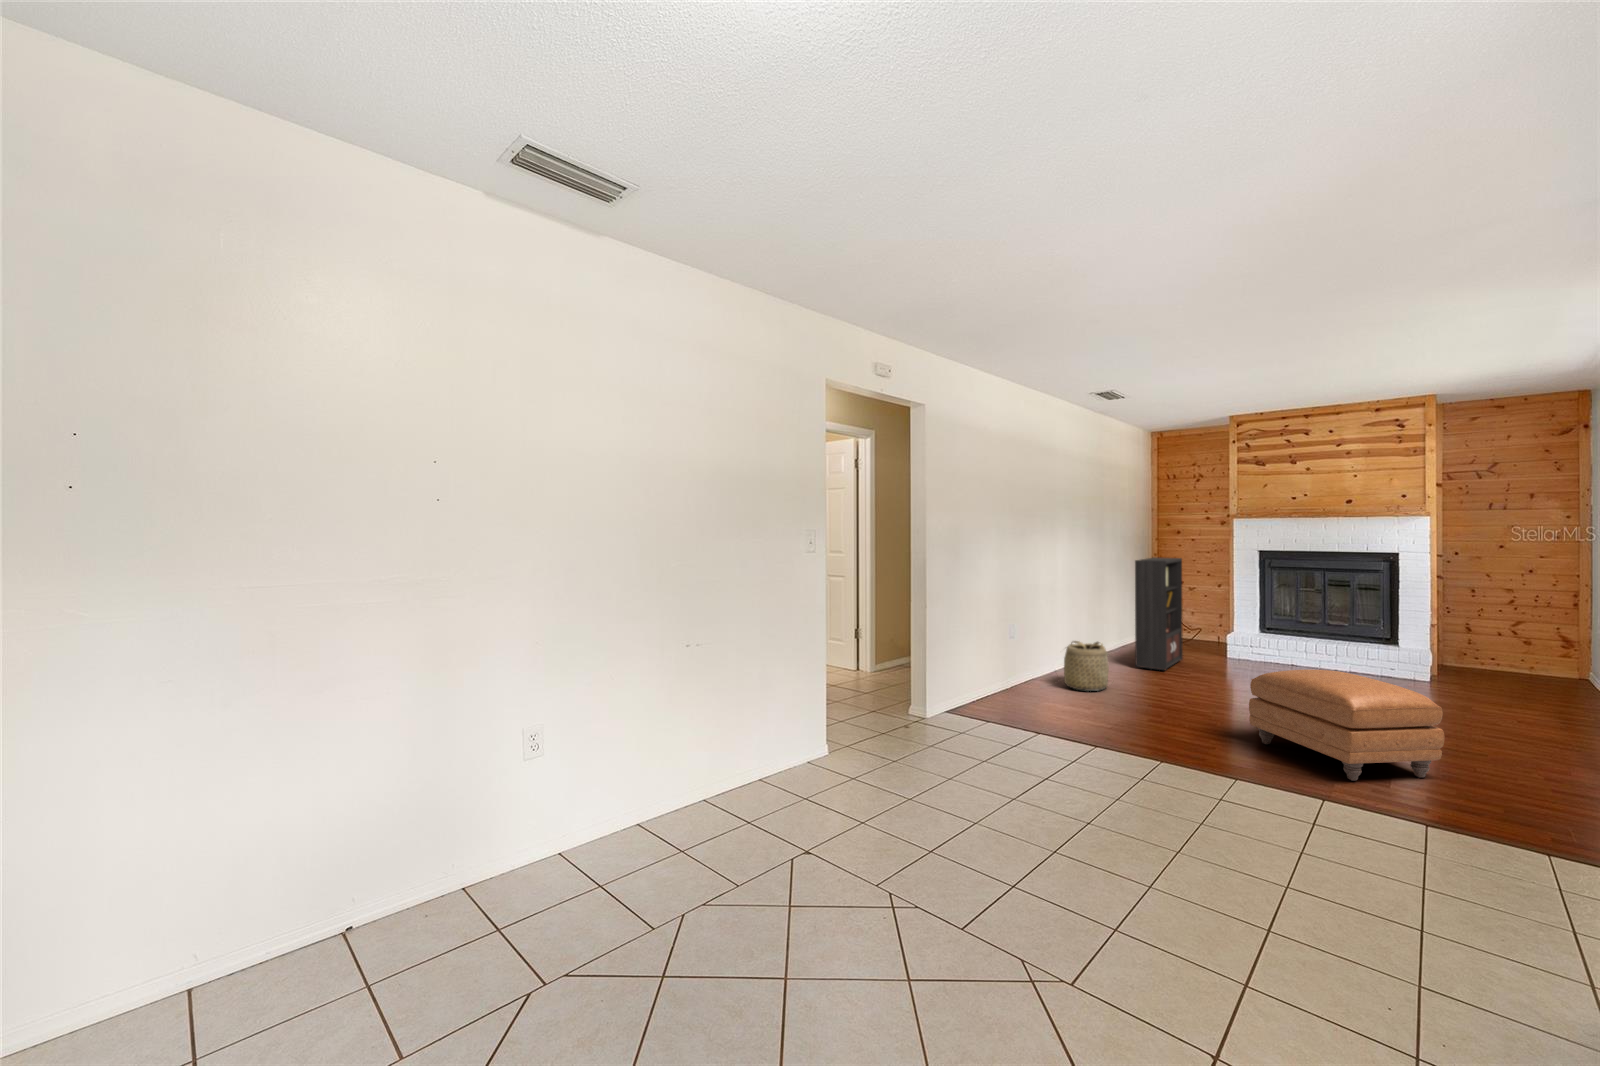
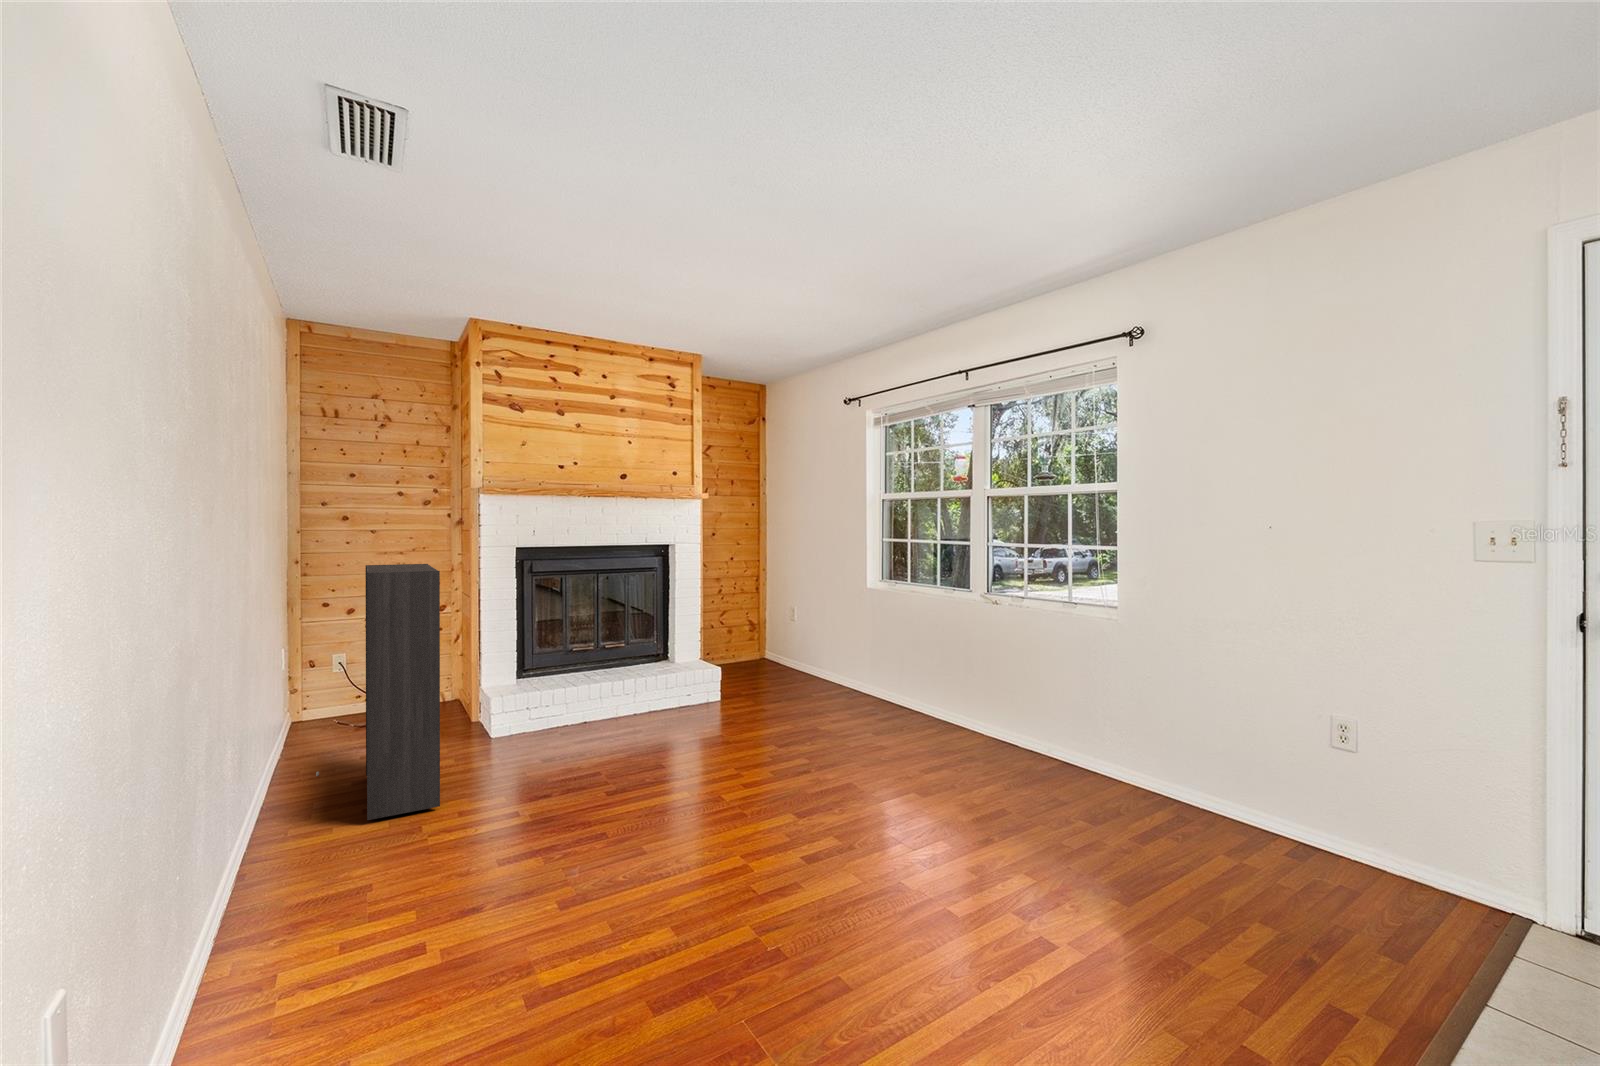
basket: present [1064,641,1109,691] -> none [204,815,415,1005]
ottoman: present [1249,670,1445,781] -> none [853,751,1121,974]

